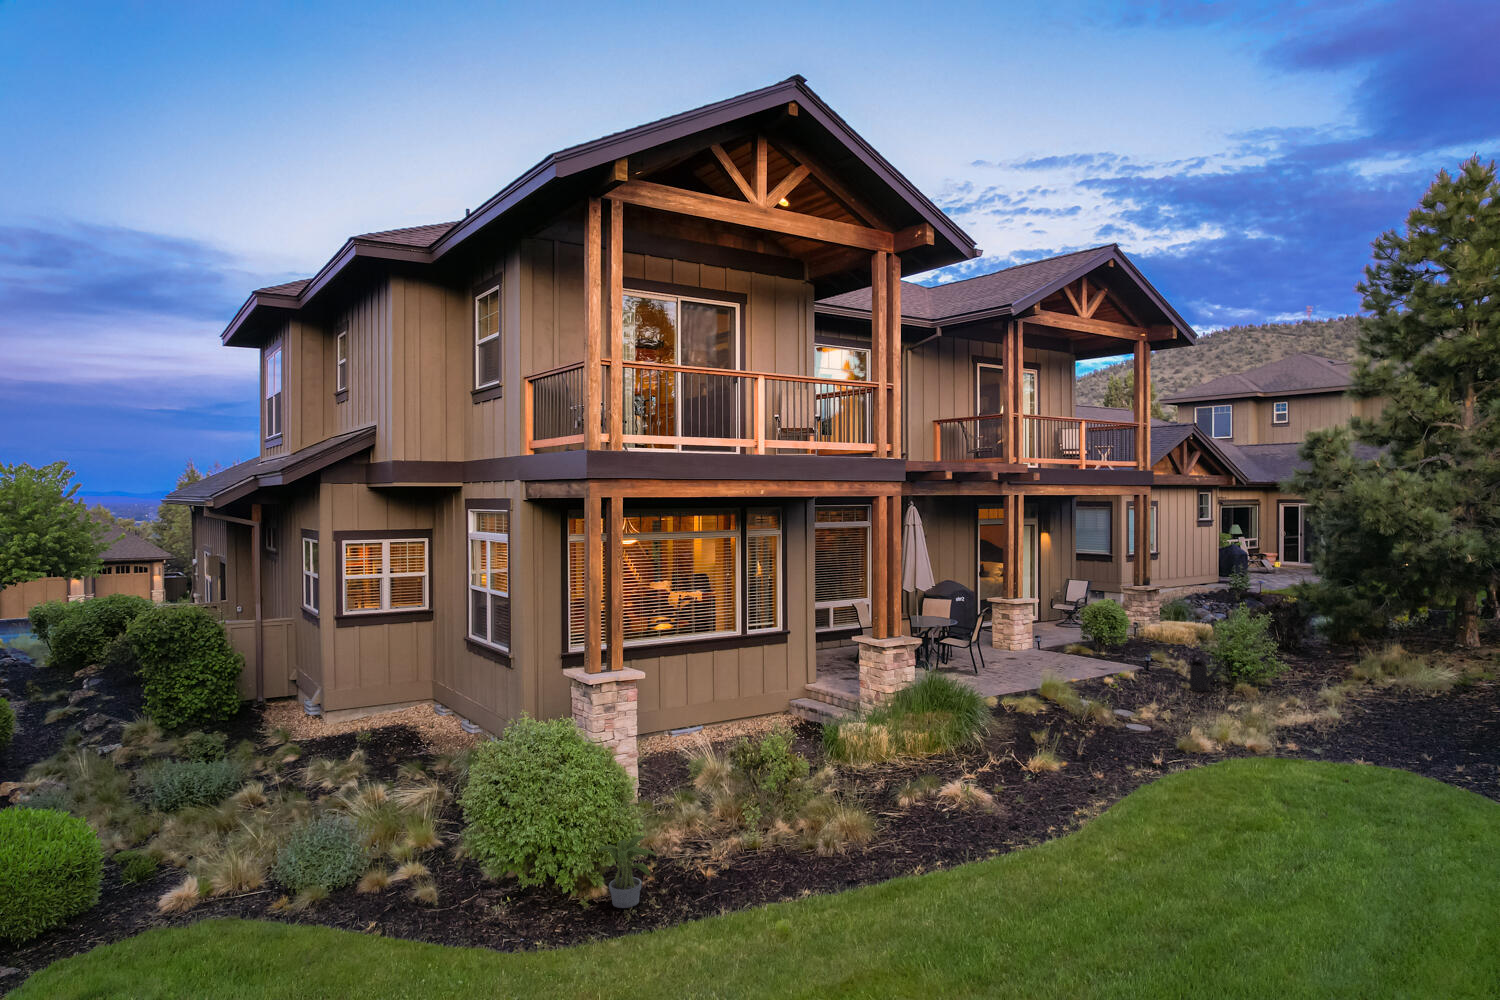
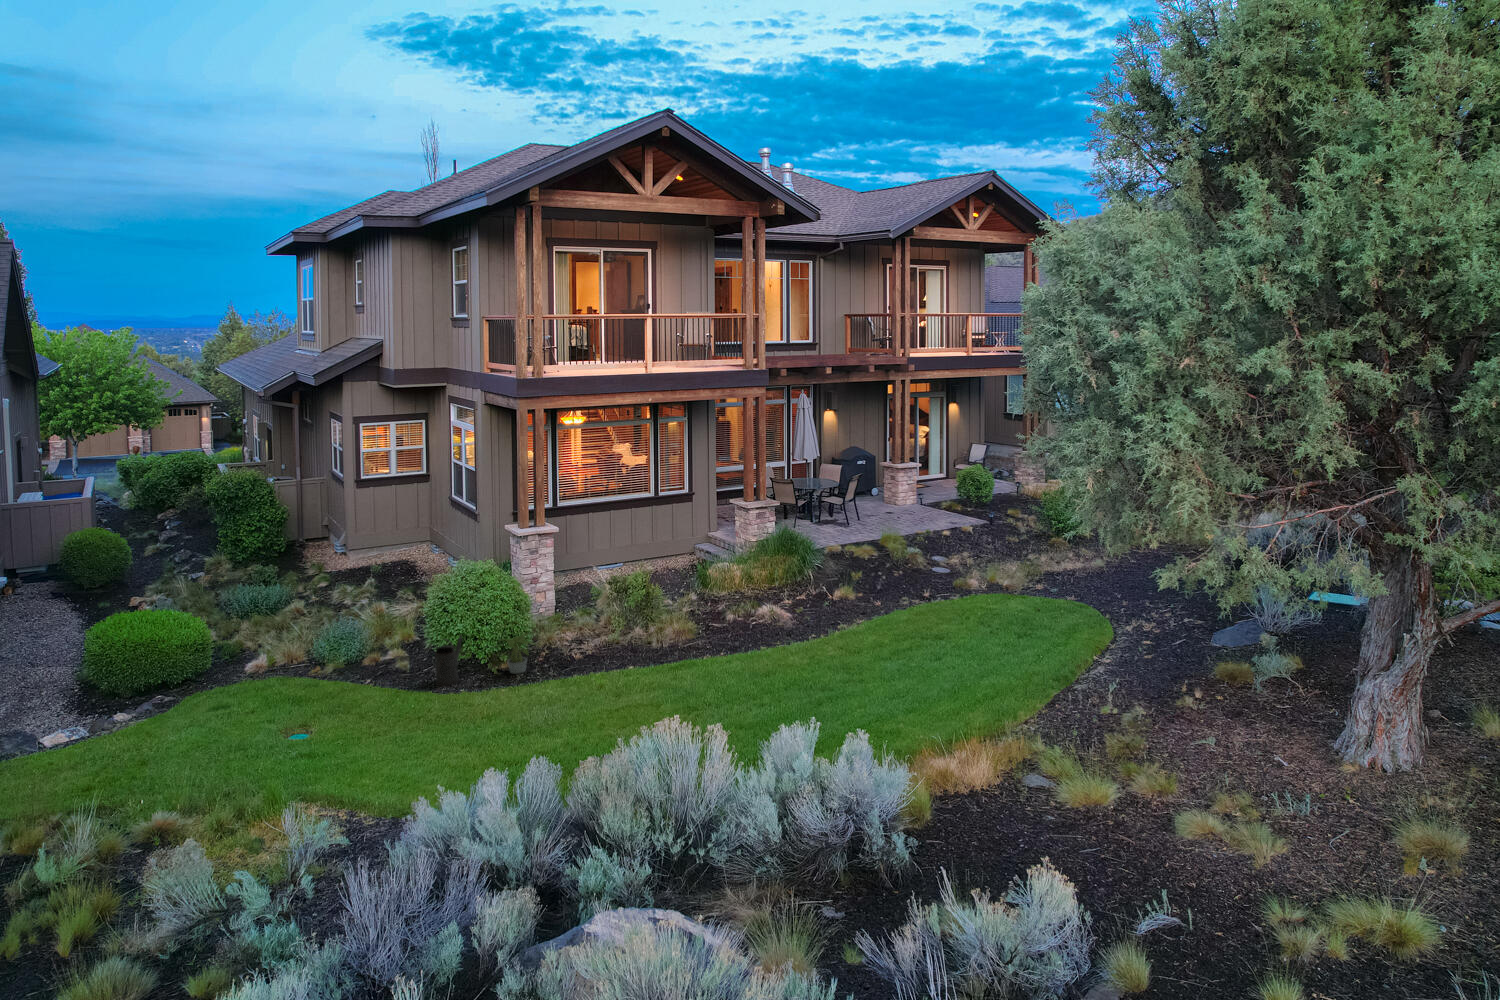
watering can: present [1185,655,1223,692] -> present [435,635,462,686]

